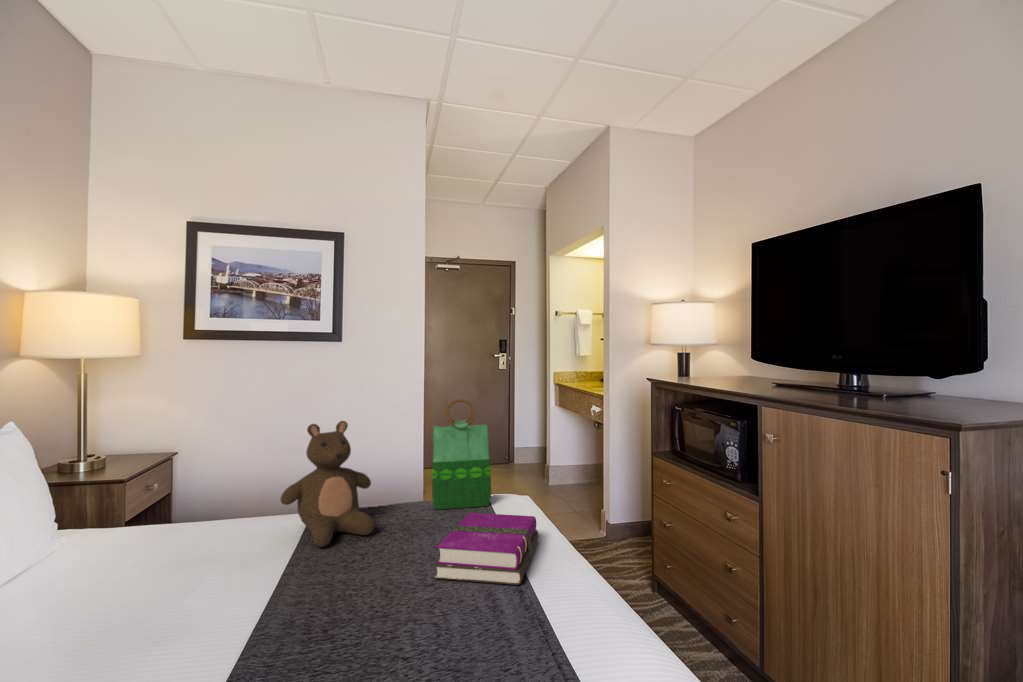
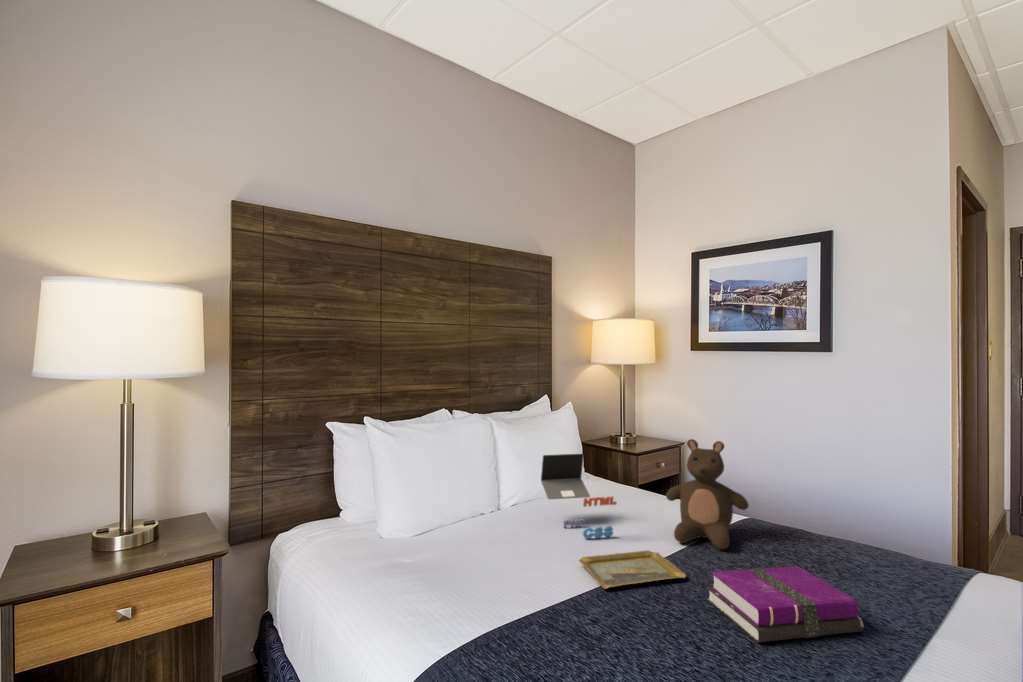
tote bag: present [432,399,491,510] -> none [816,440,900,581]
laptop: none [63,476,241,605] -> present [541,454,617,539]
tray: none [252,564,389,633] -> present [579,550,686,588]

